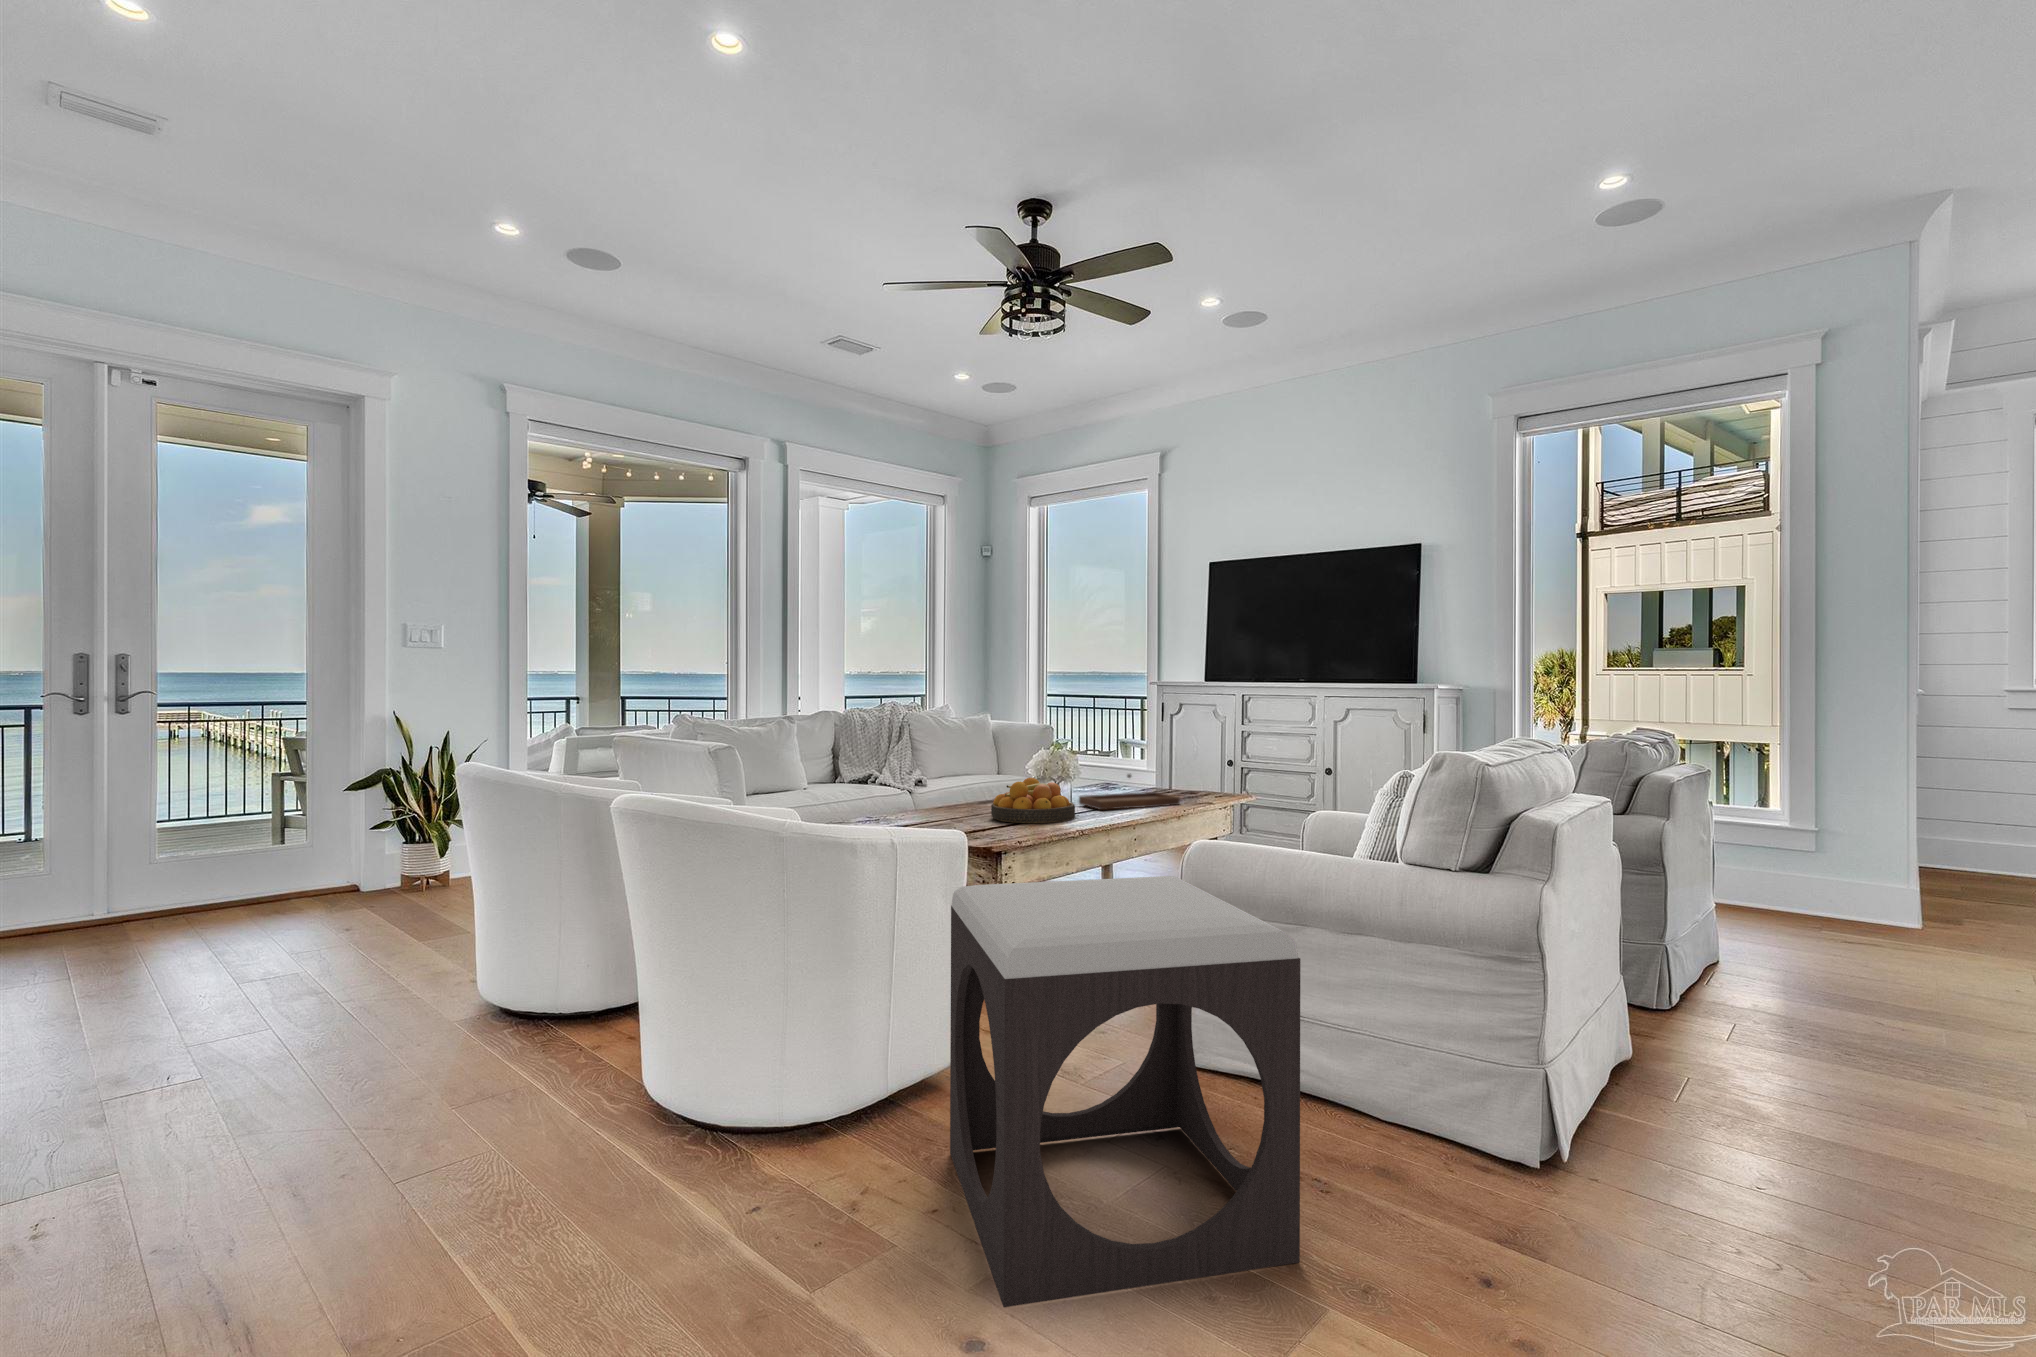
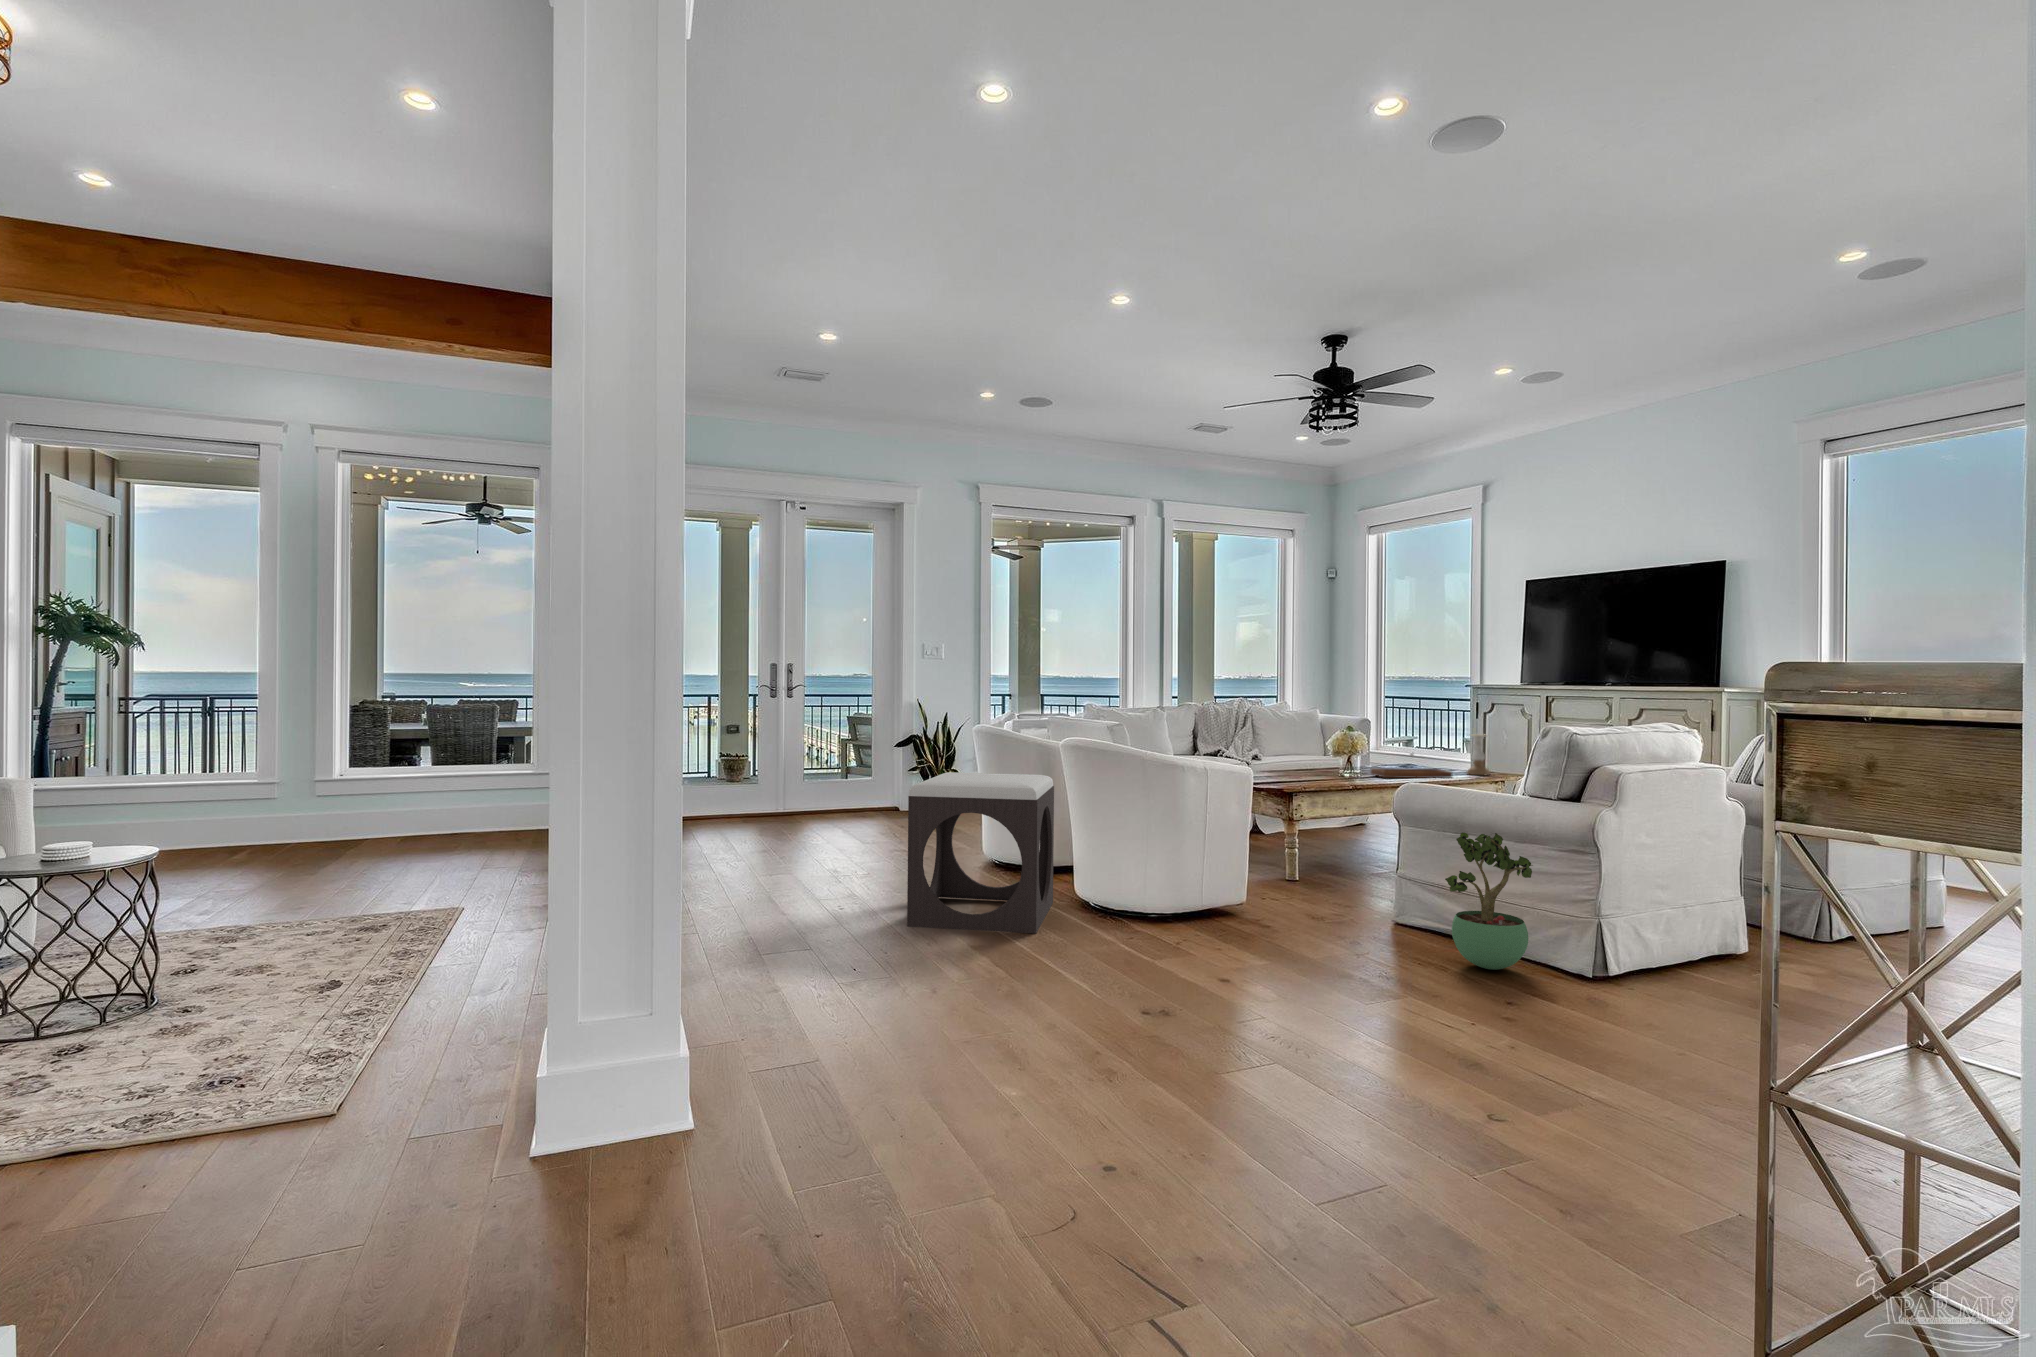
candle holder: none [1190,746,1216,799] -> present [1467,734,1490,775]
fruit bowl: present [991,778,1075,823] -> none [1298,752,1361,782]
footstool: present [950,876,1300,1307] -> present [907,772,1054,934]
potted plant: none [1301,936,1459,1167] -> present [1445,833,1532,970]

